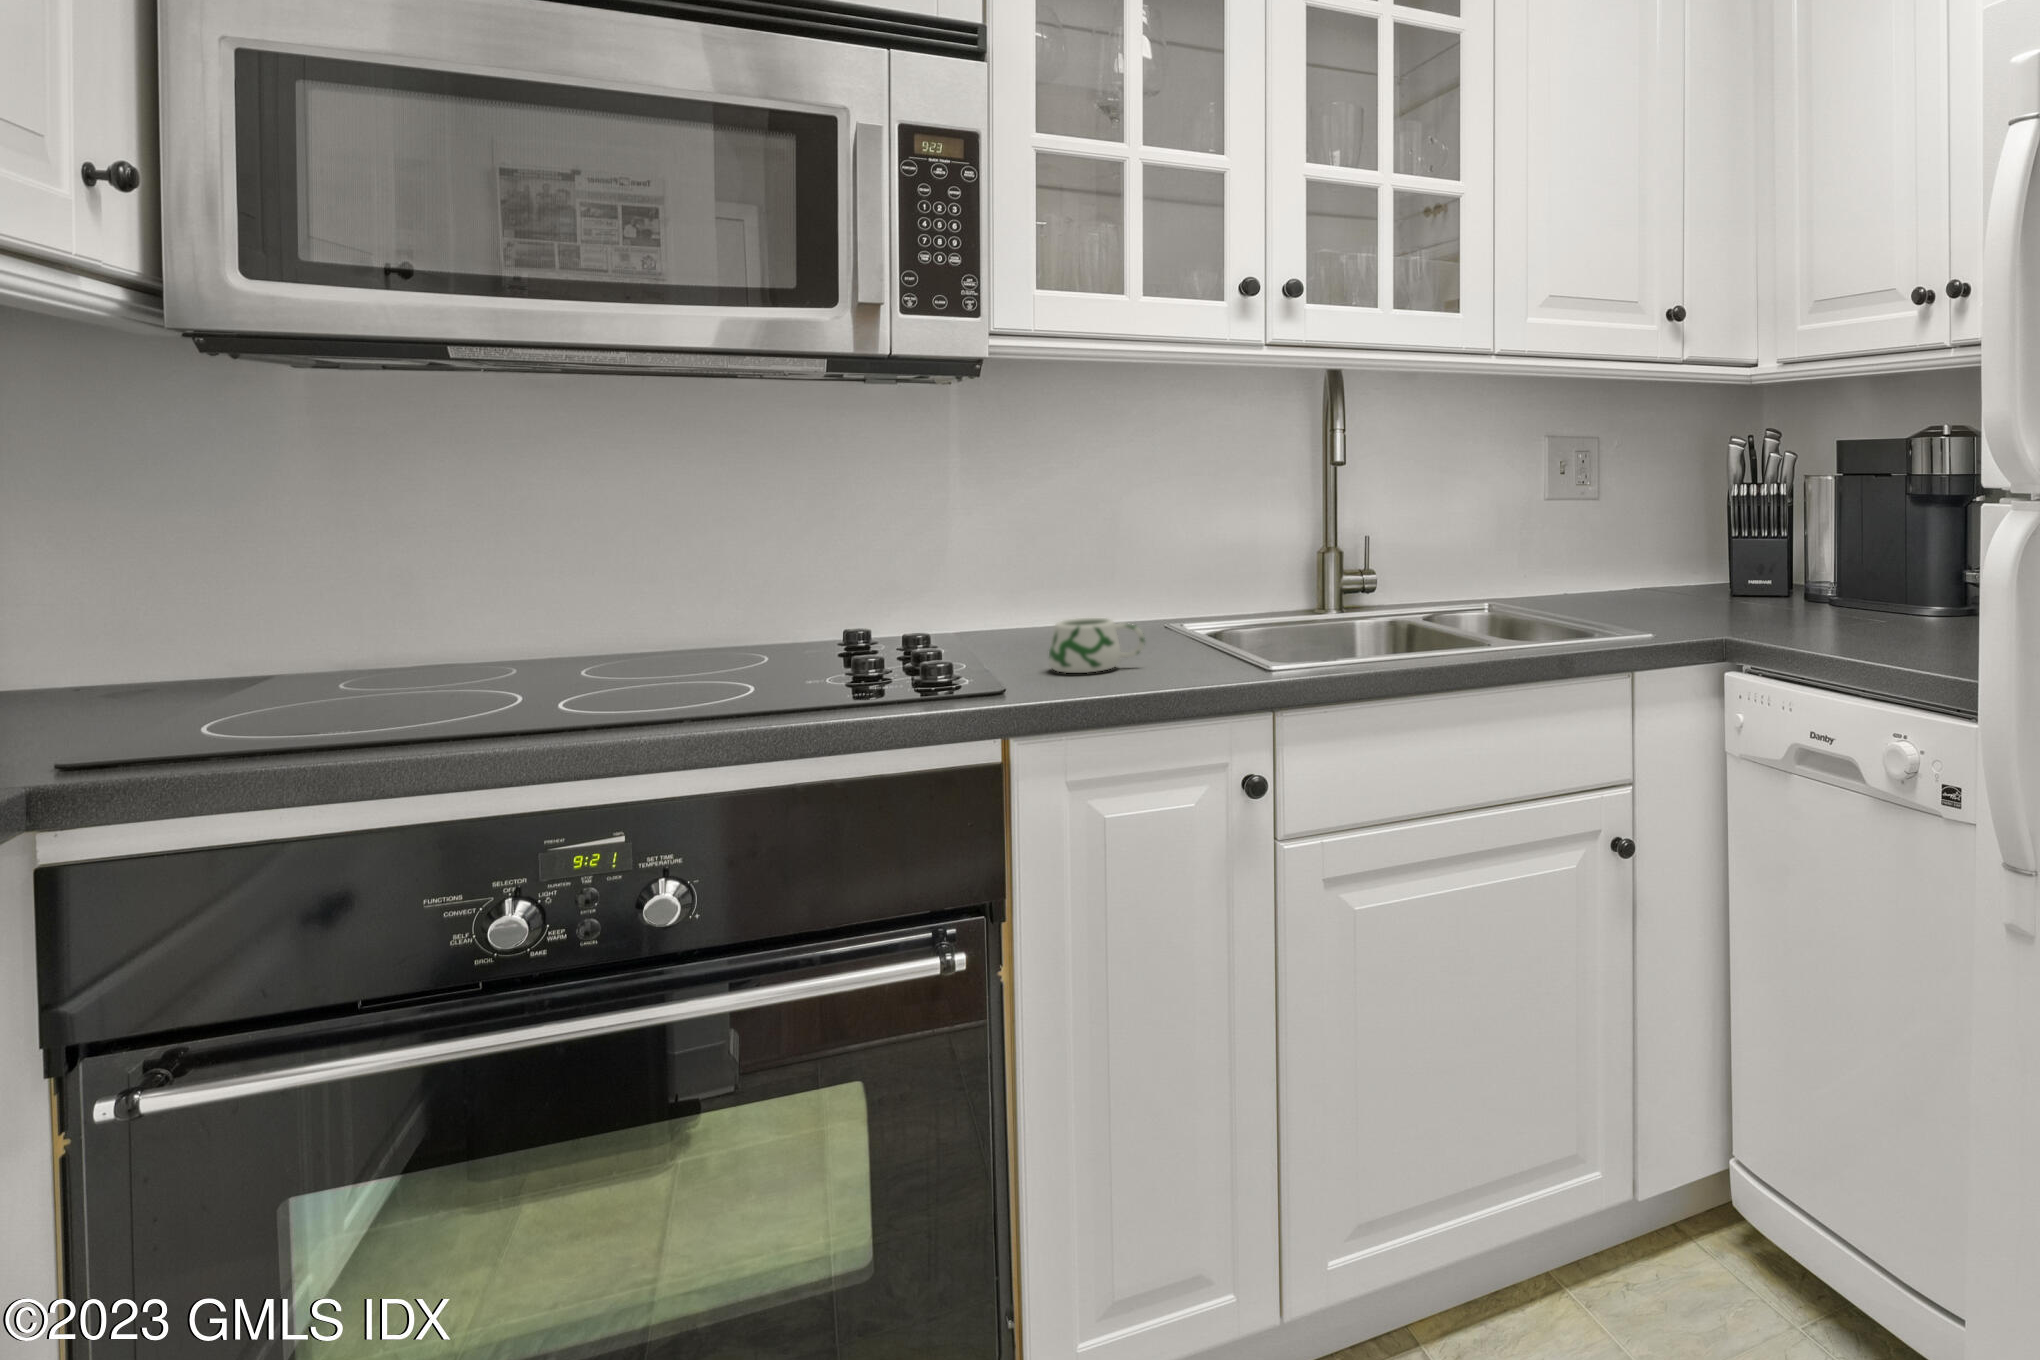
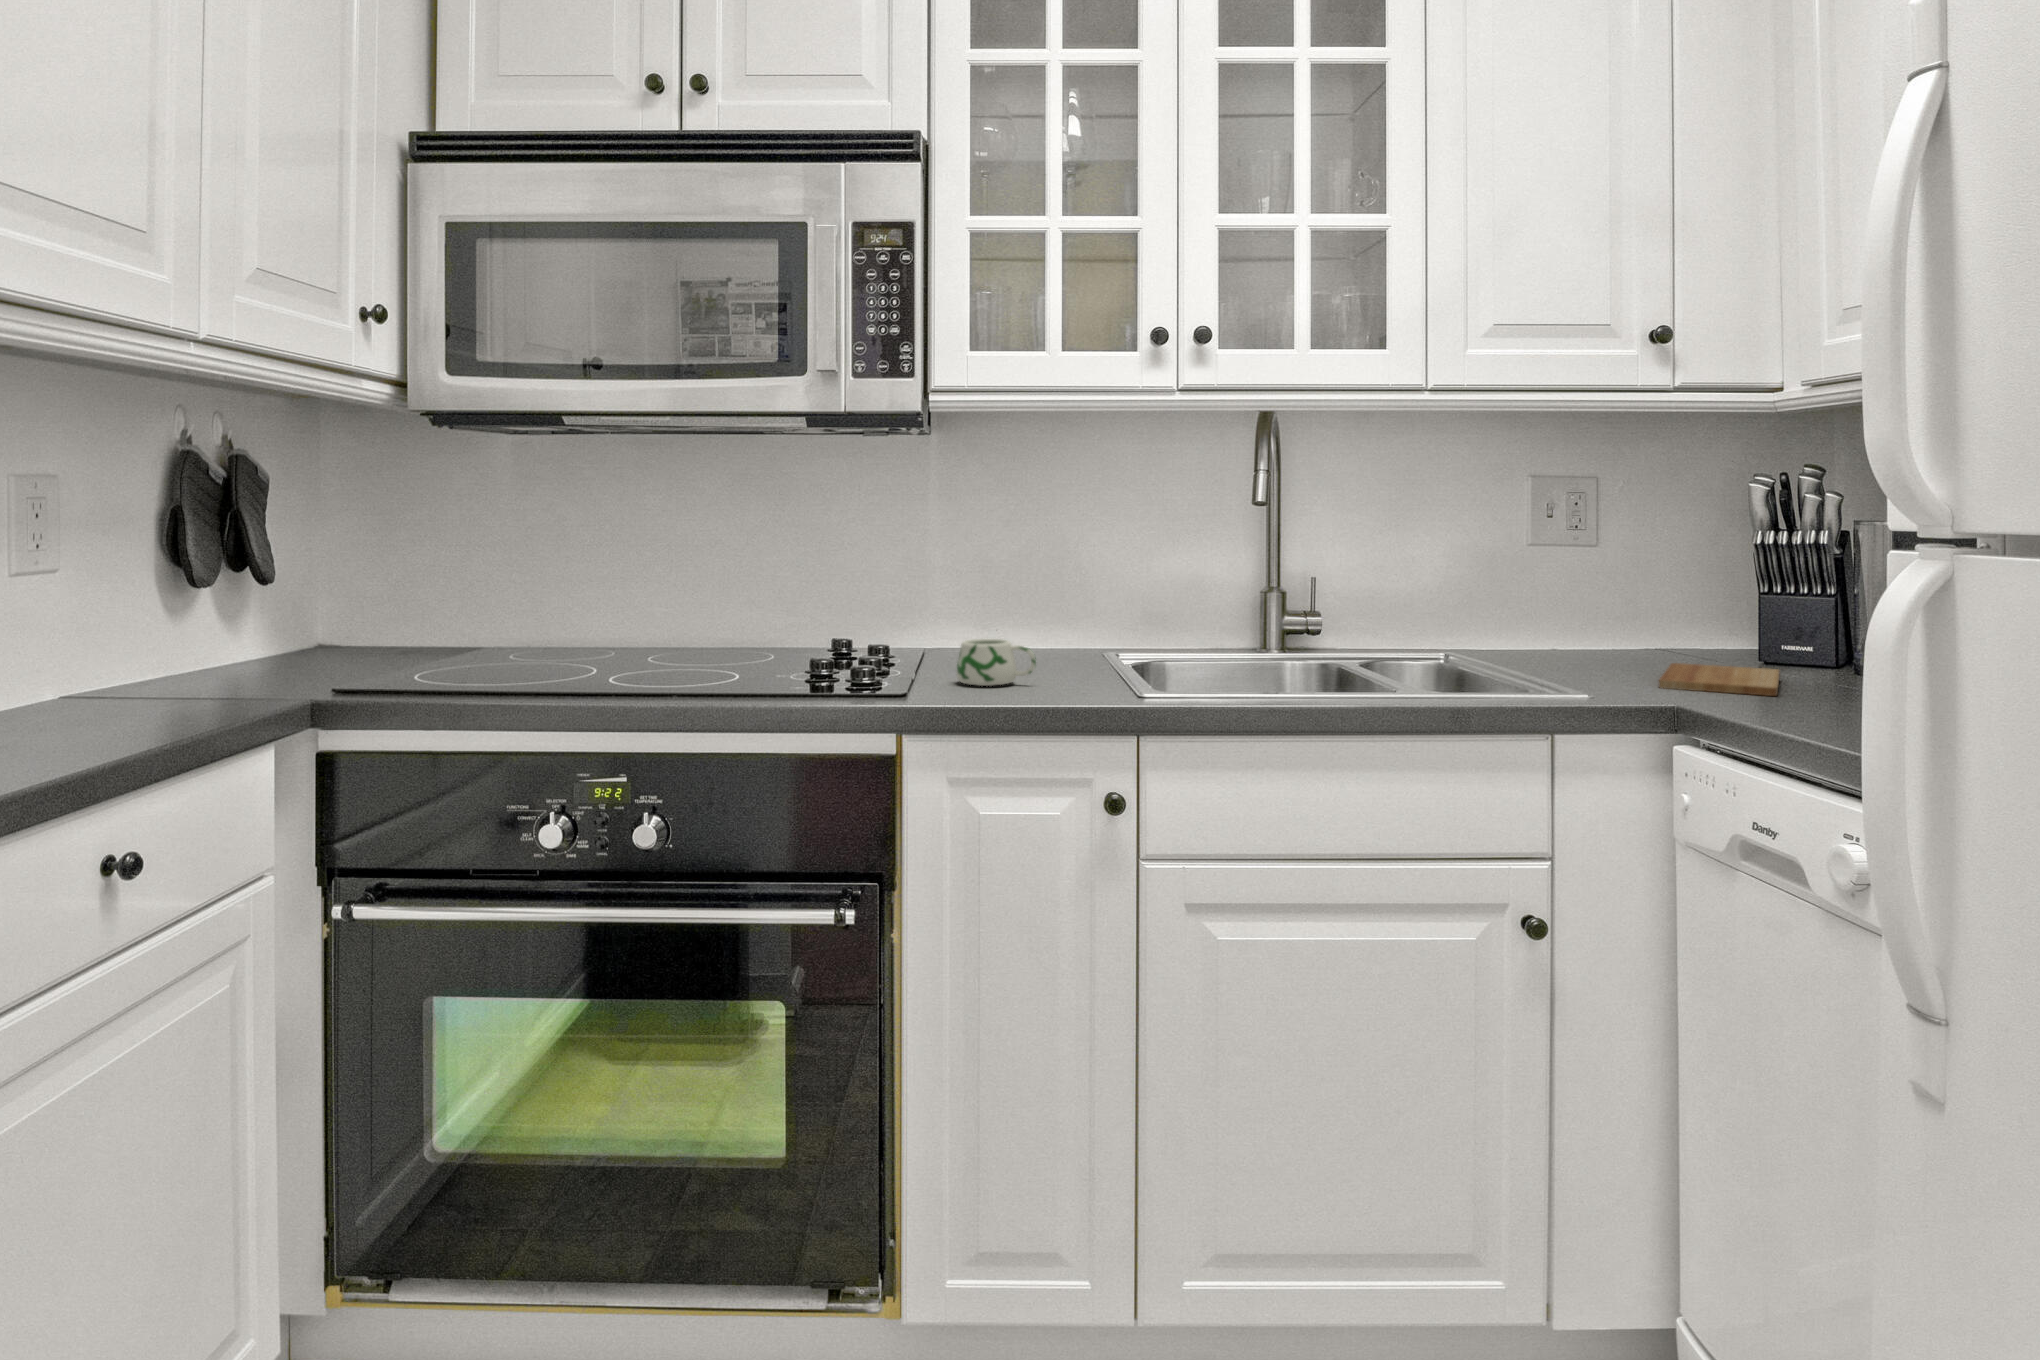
cutting board: none [1674,596,1772,620] -> present [1659,663,1779,696]

